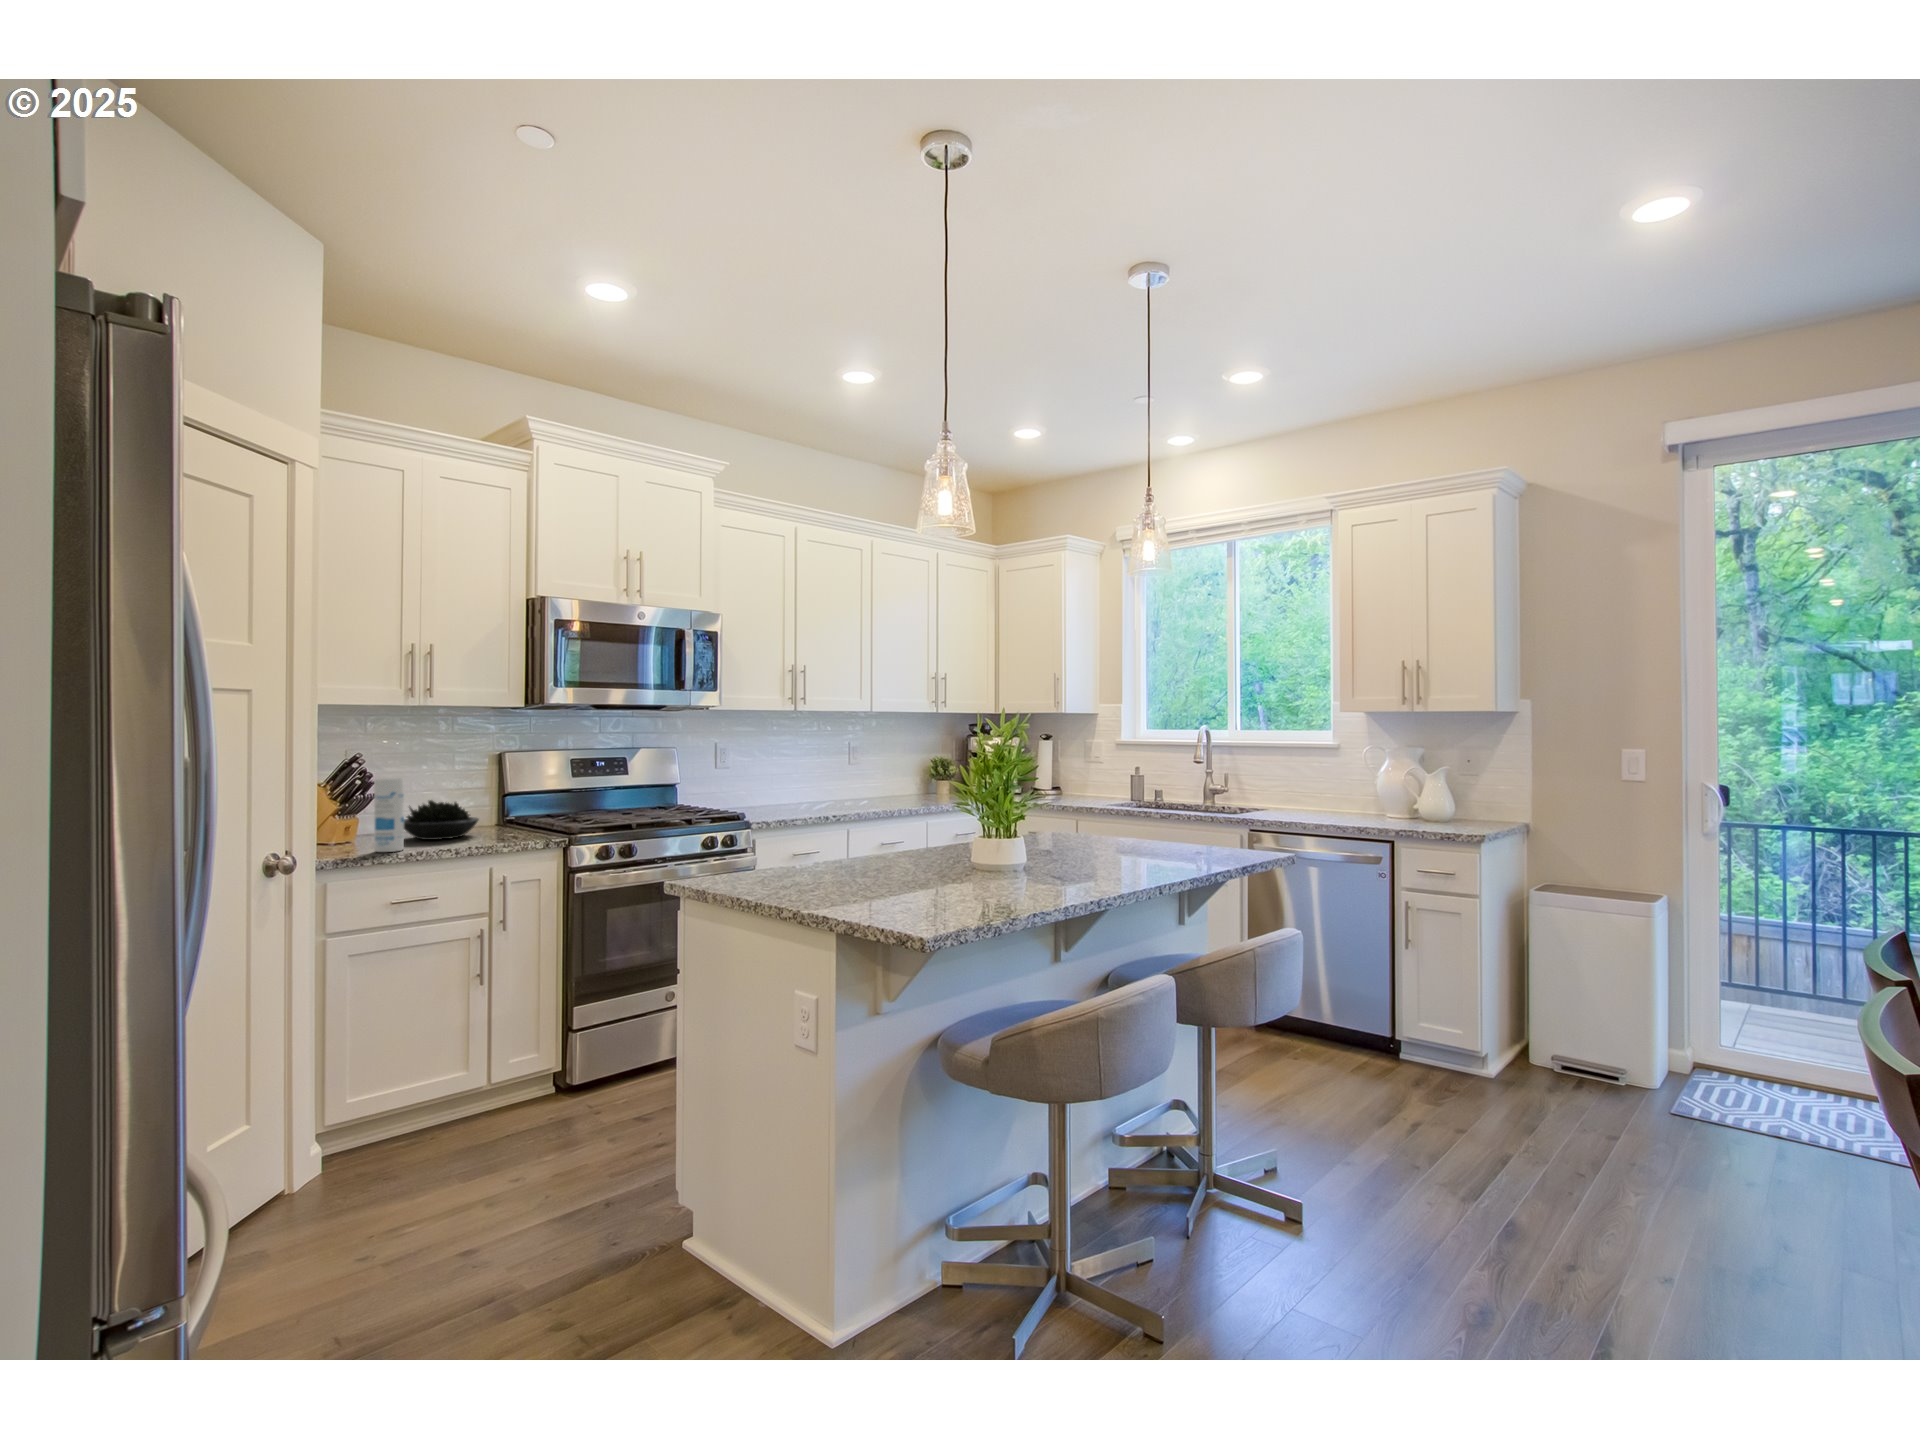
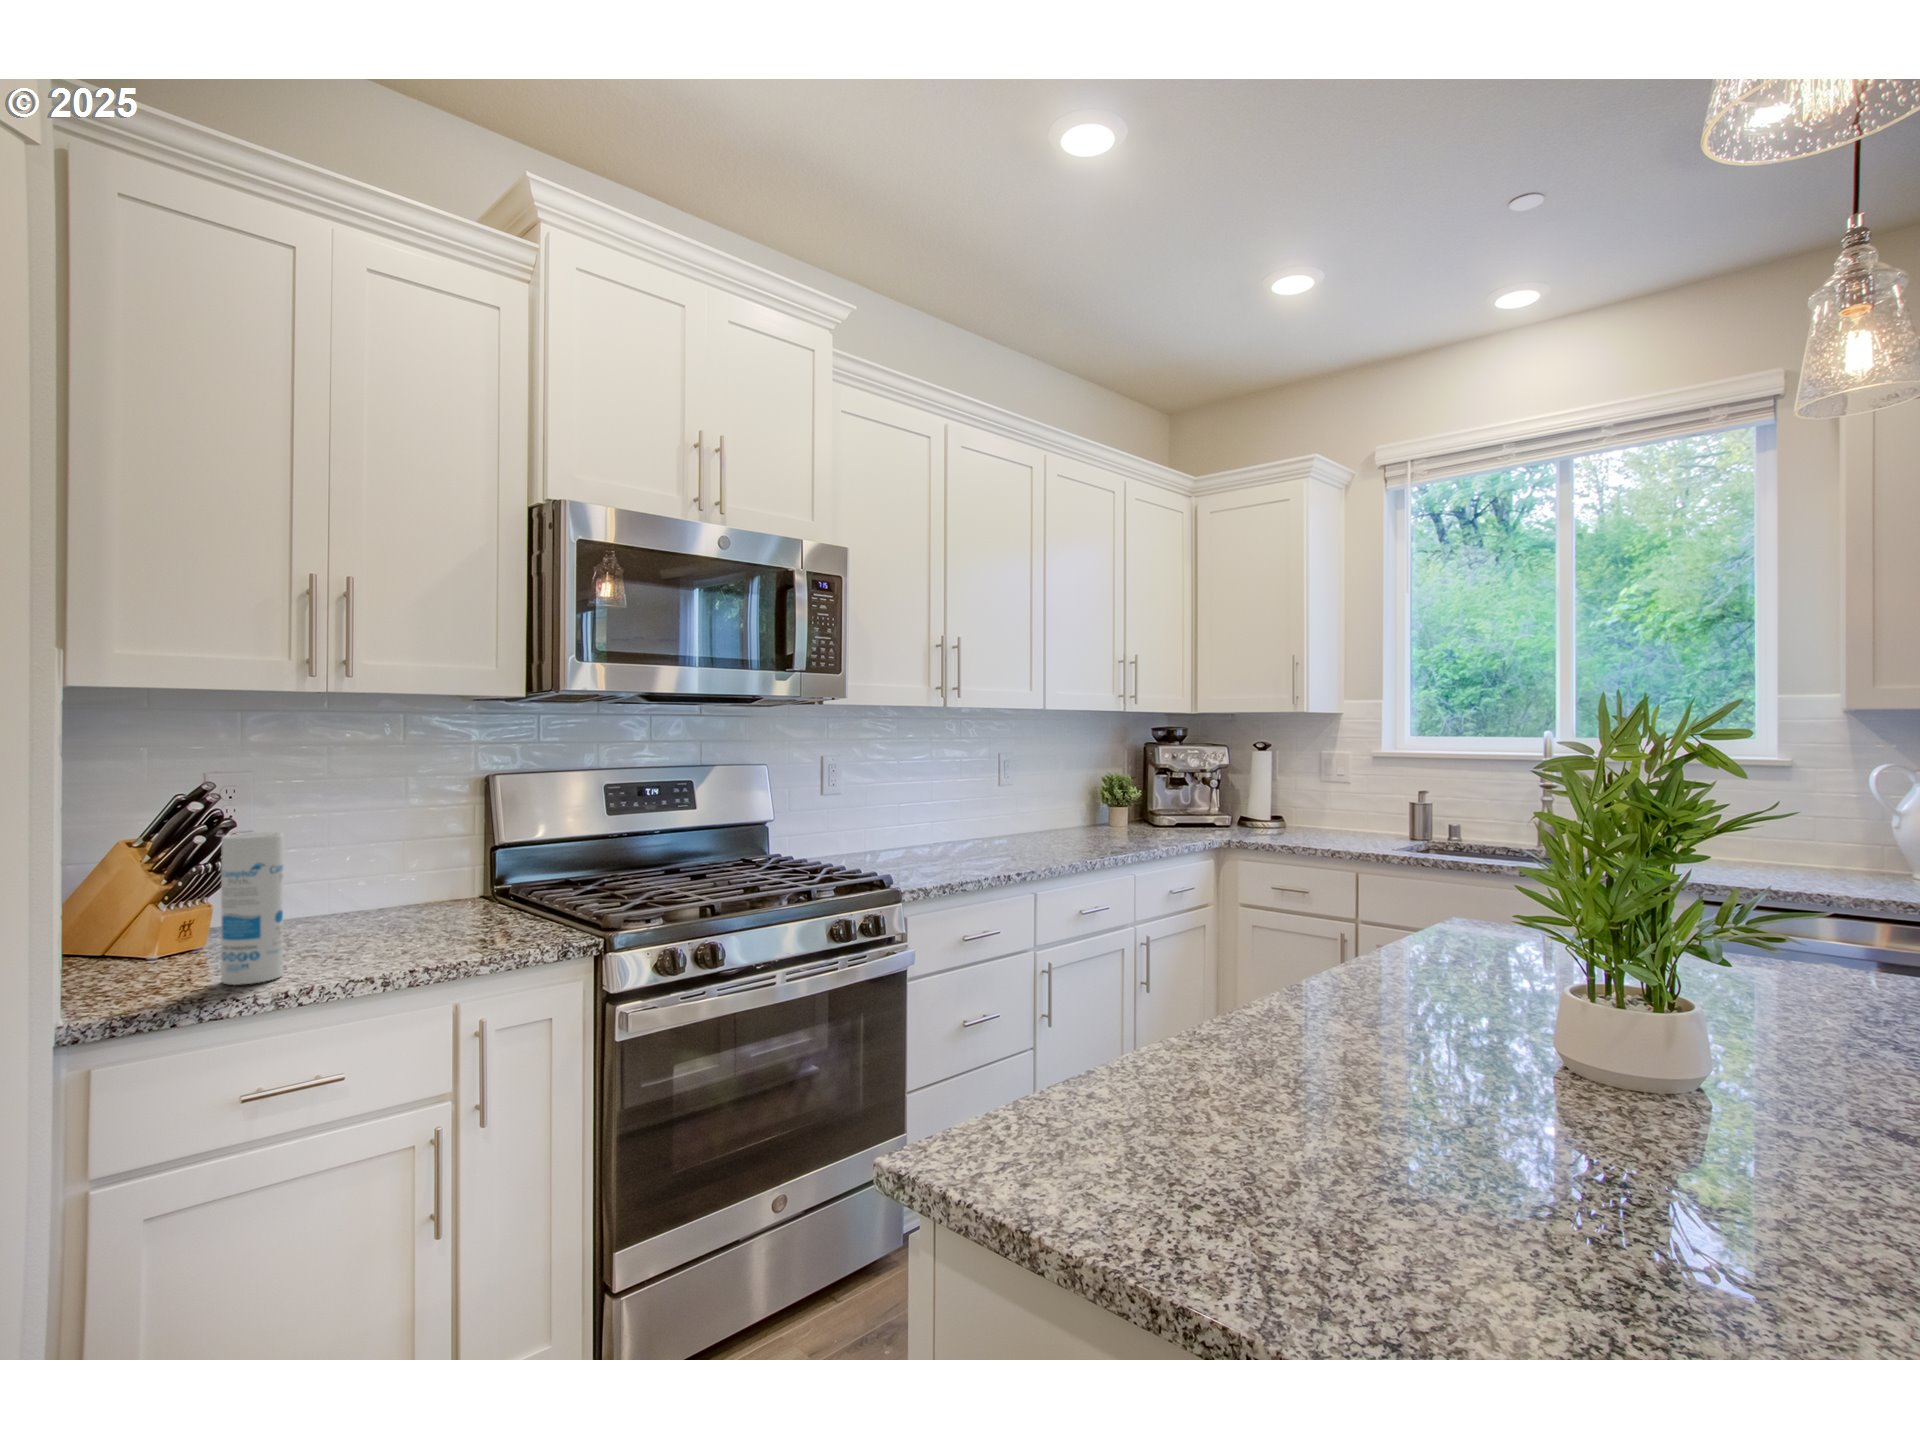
succulent plant: present [404,800,479,840] -> none [287,867,442,945]

